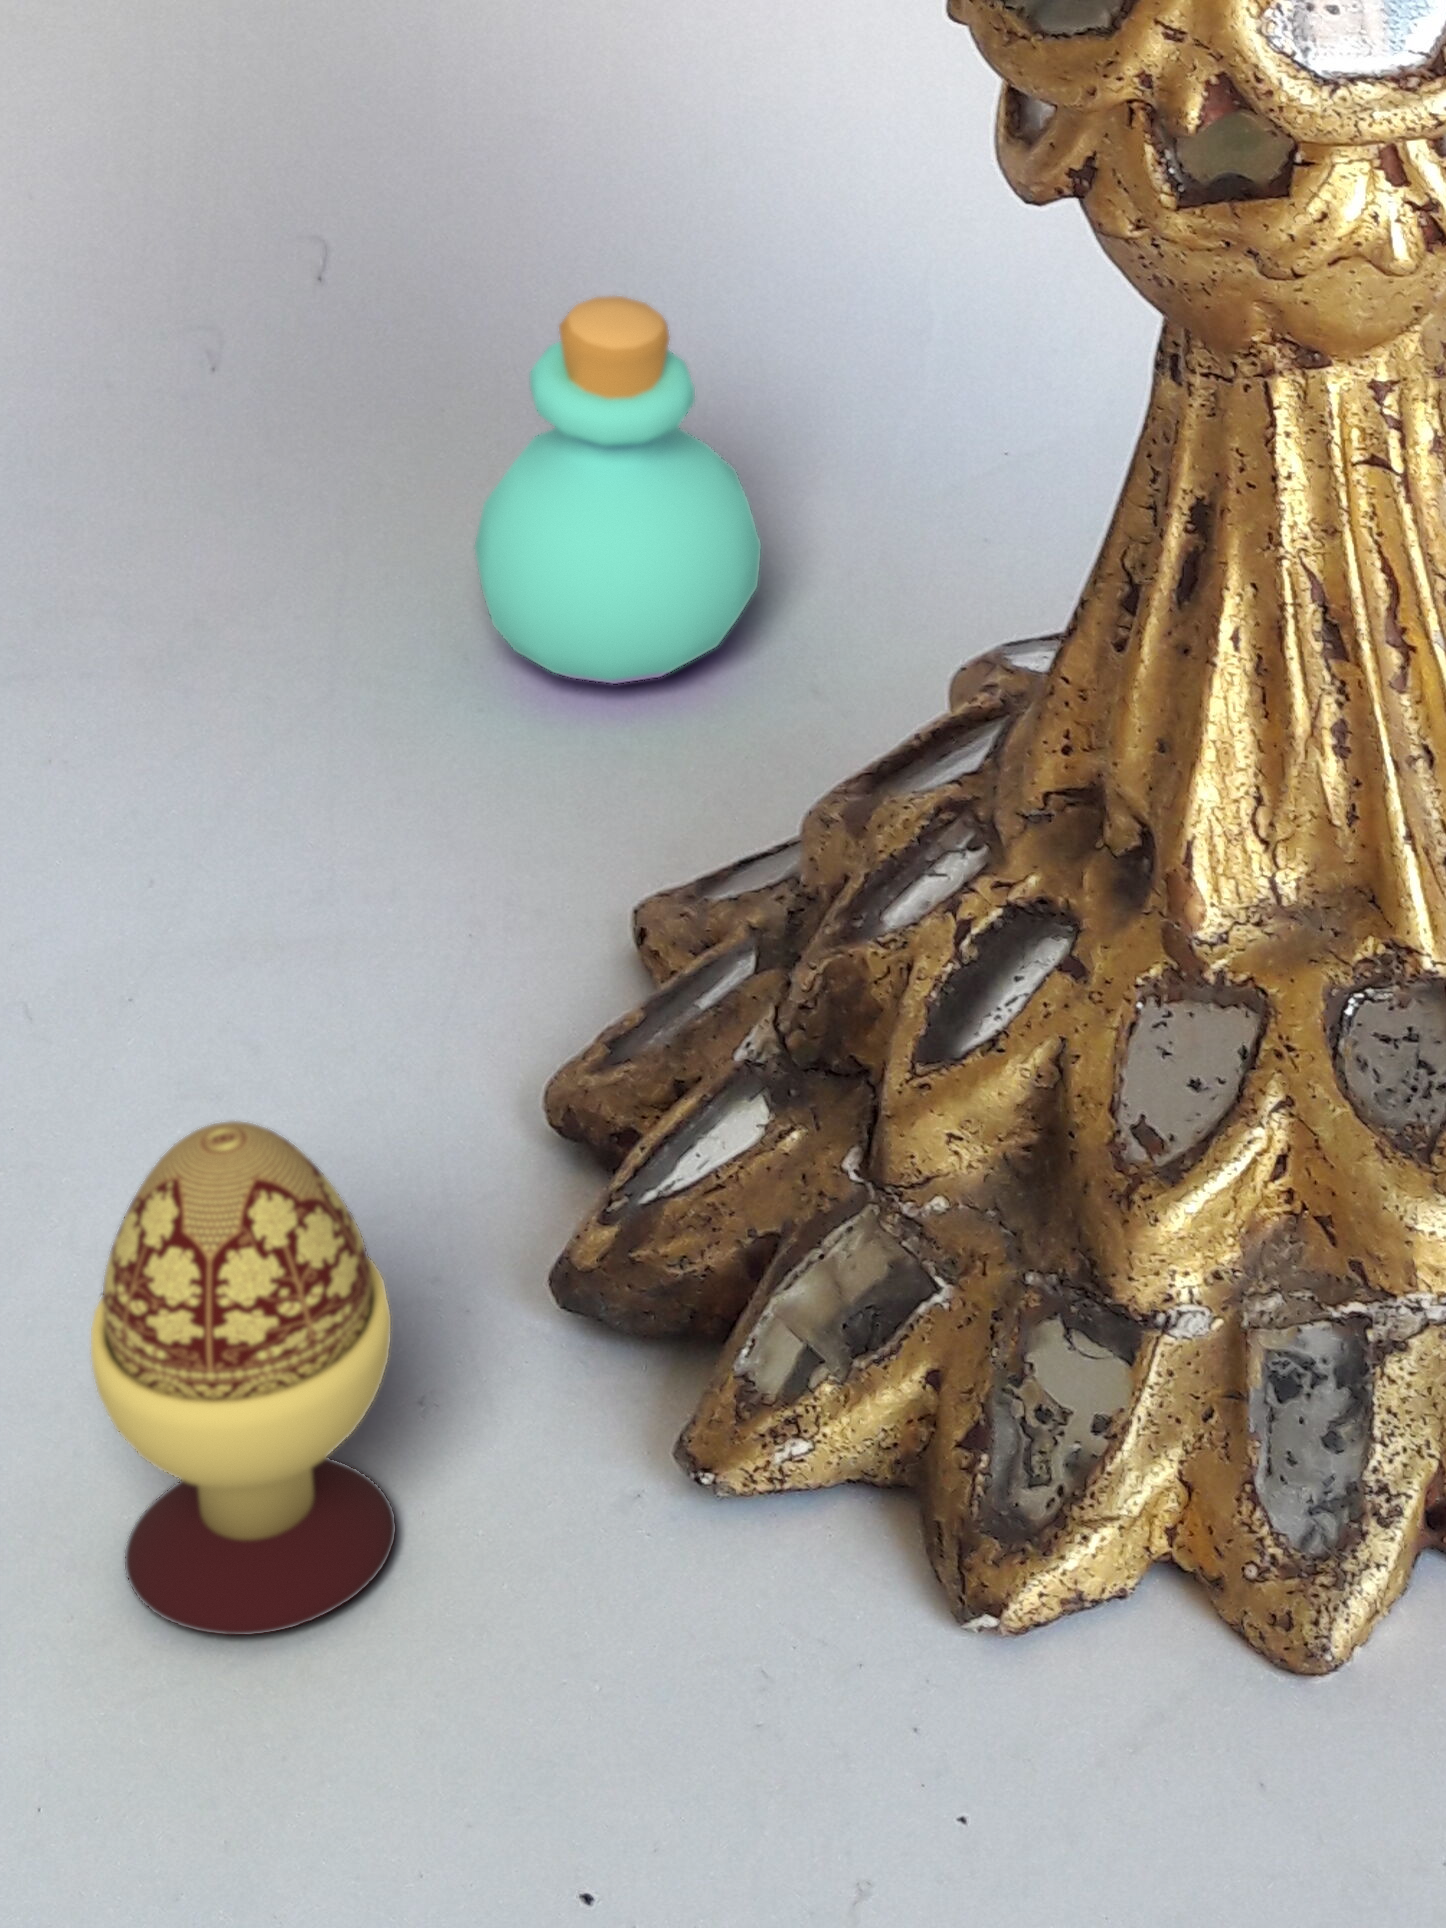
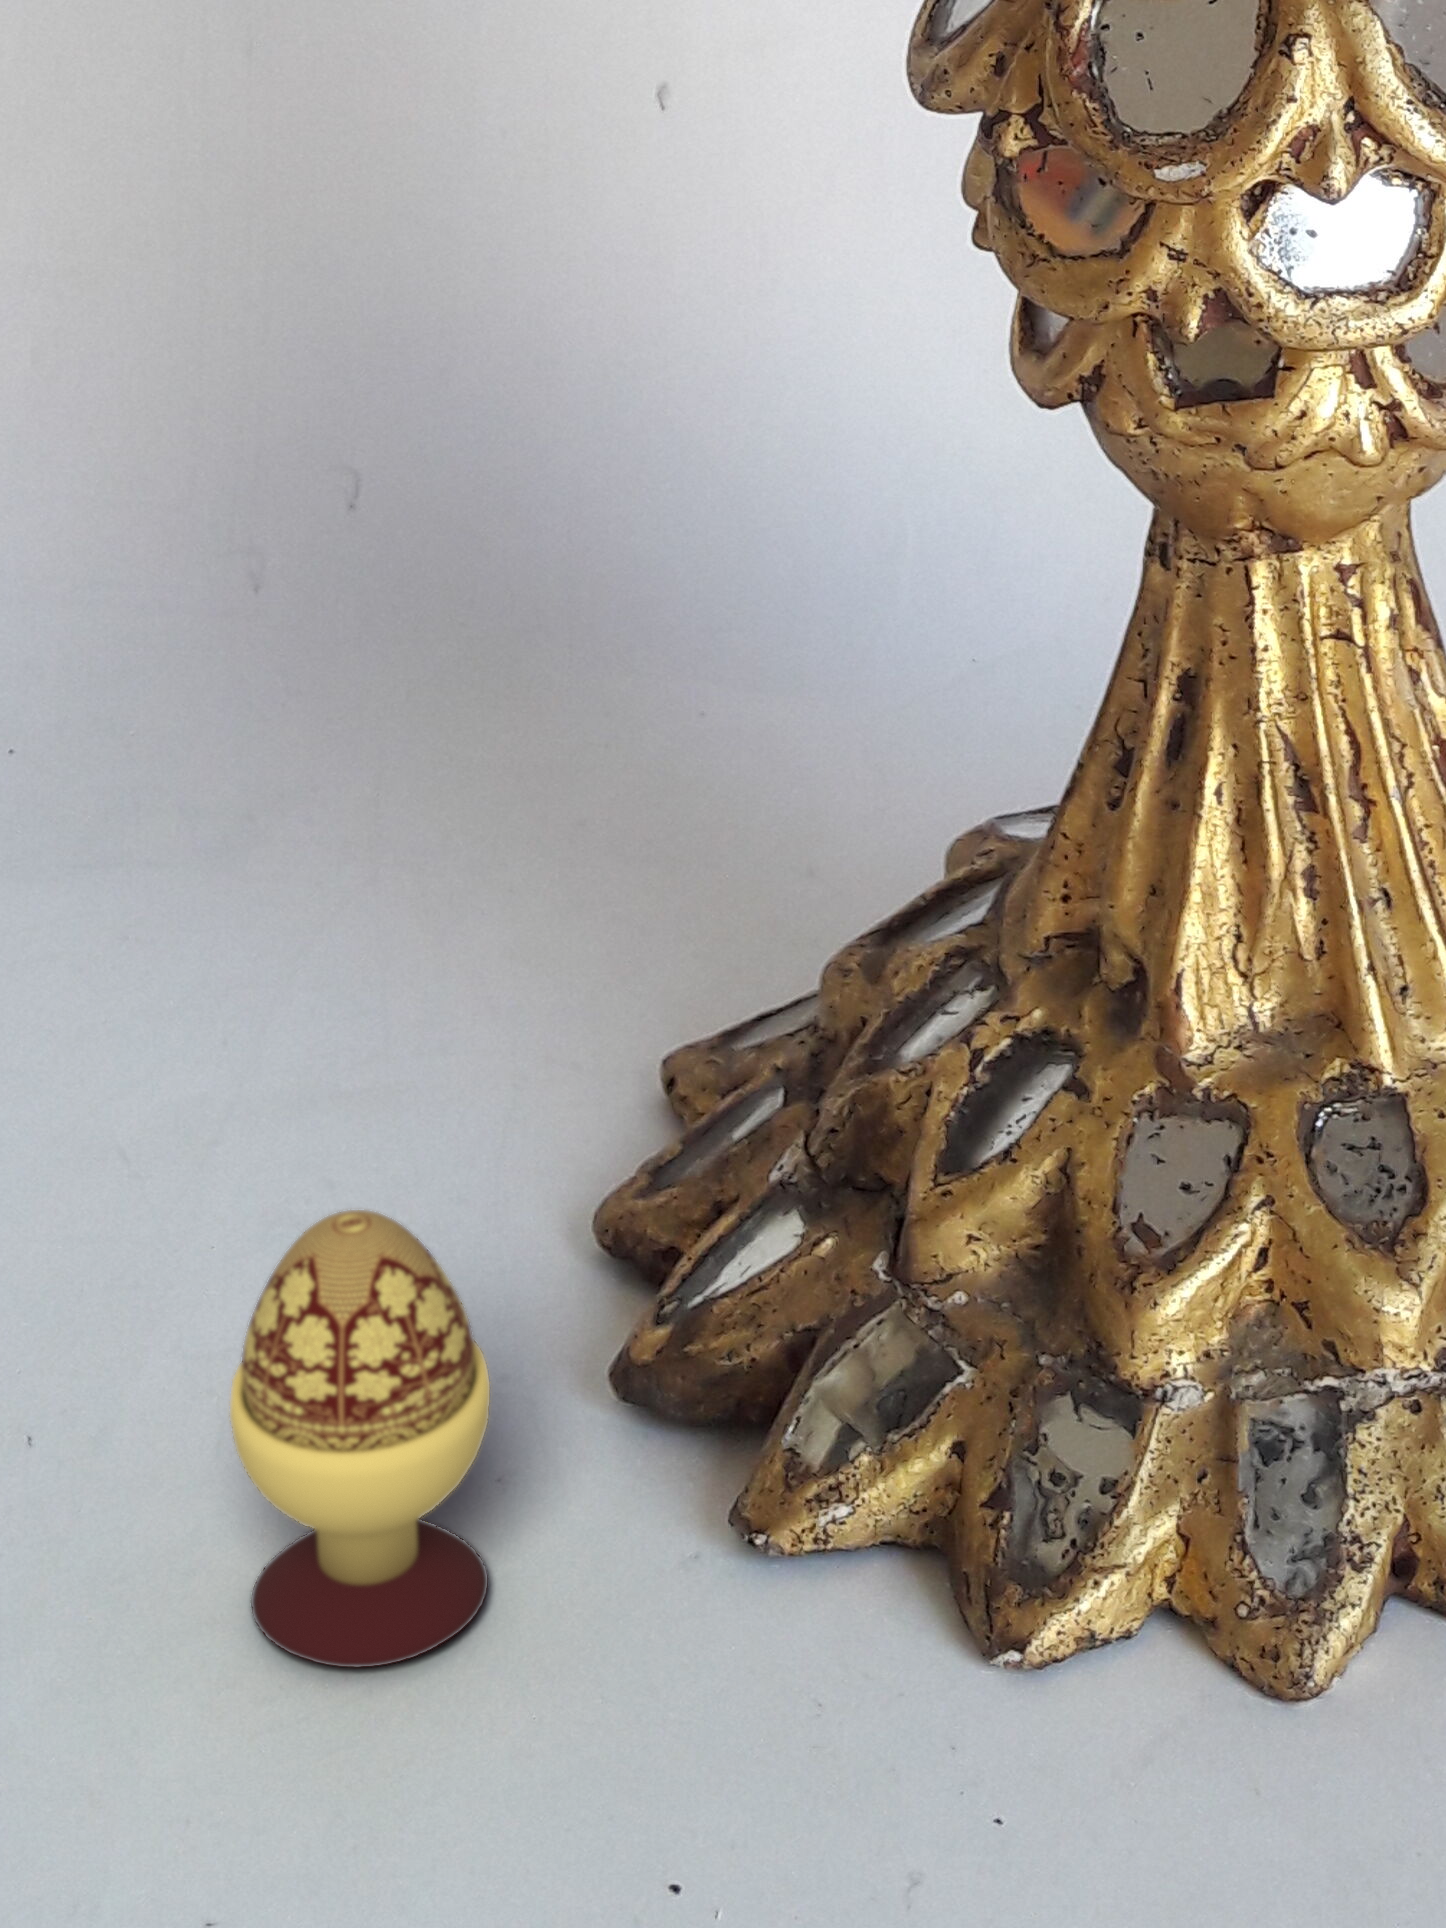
perfume bottle: present [474,296,761,684] -> none [501,517,761,870]

